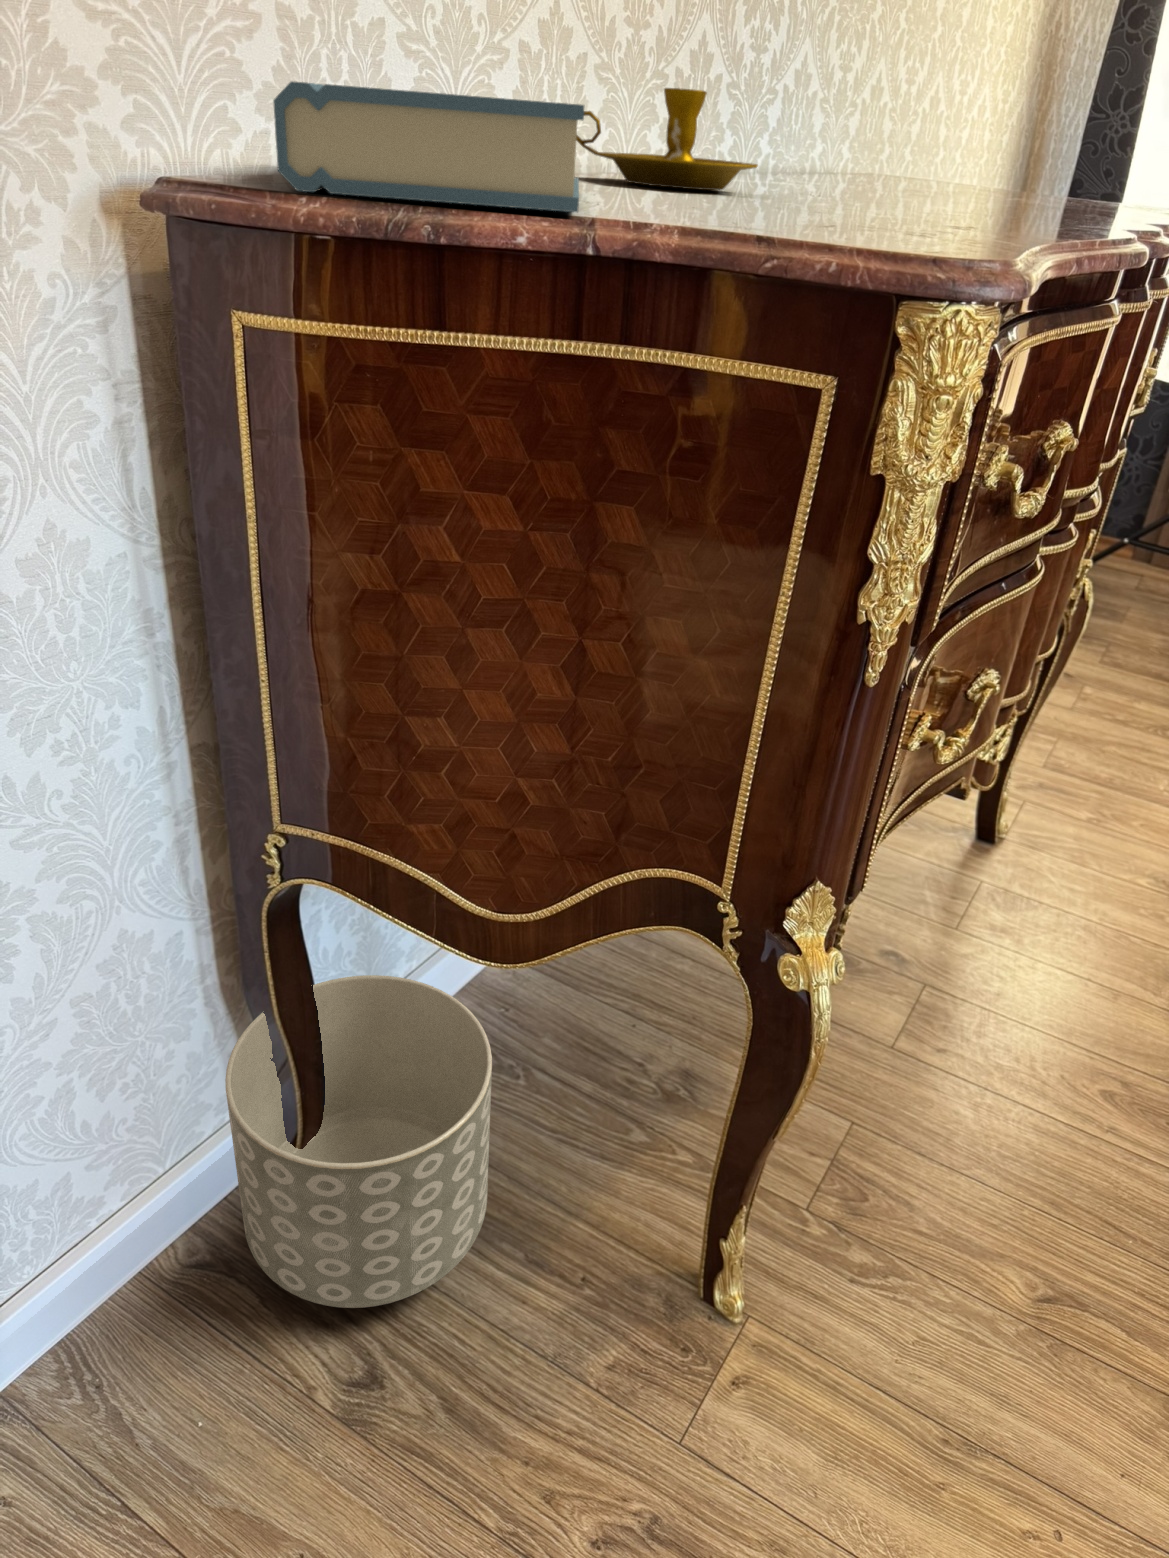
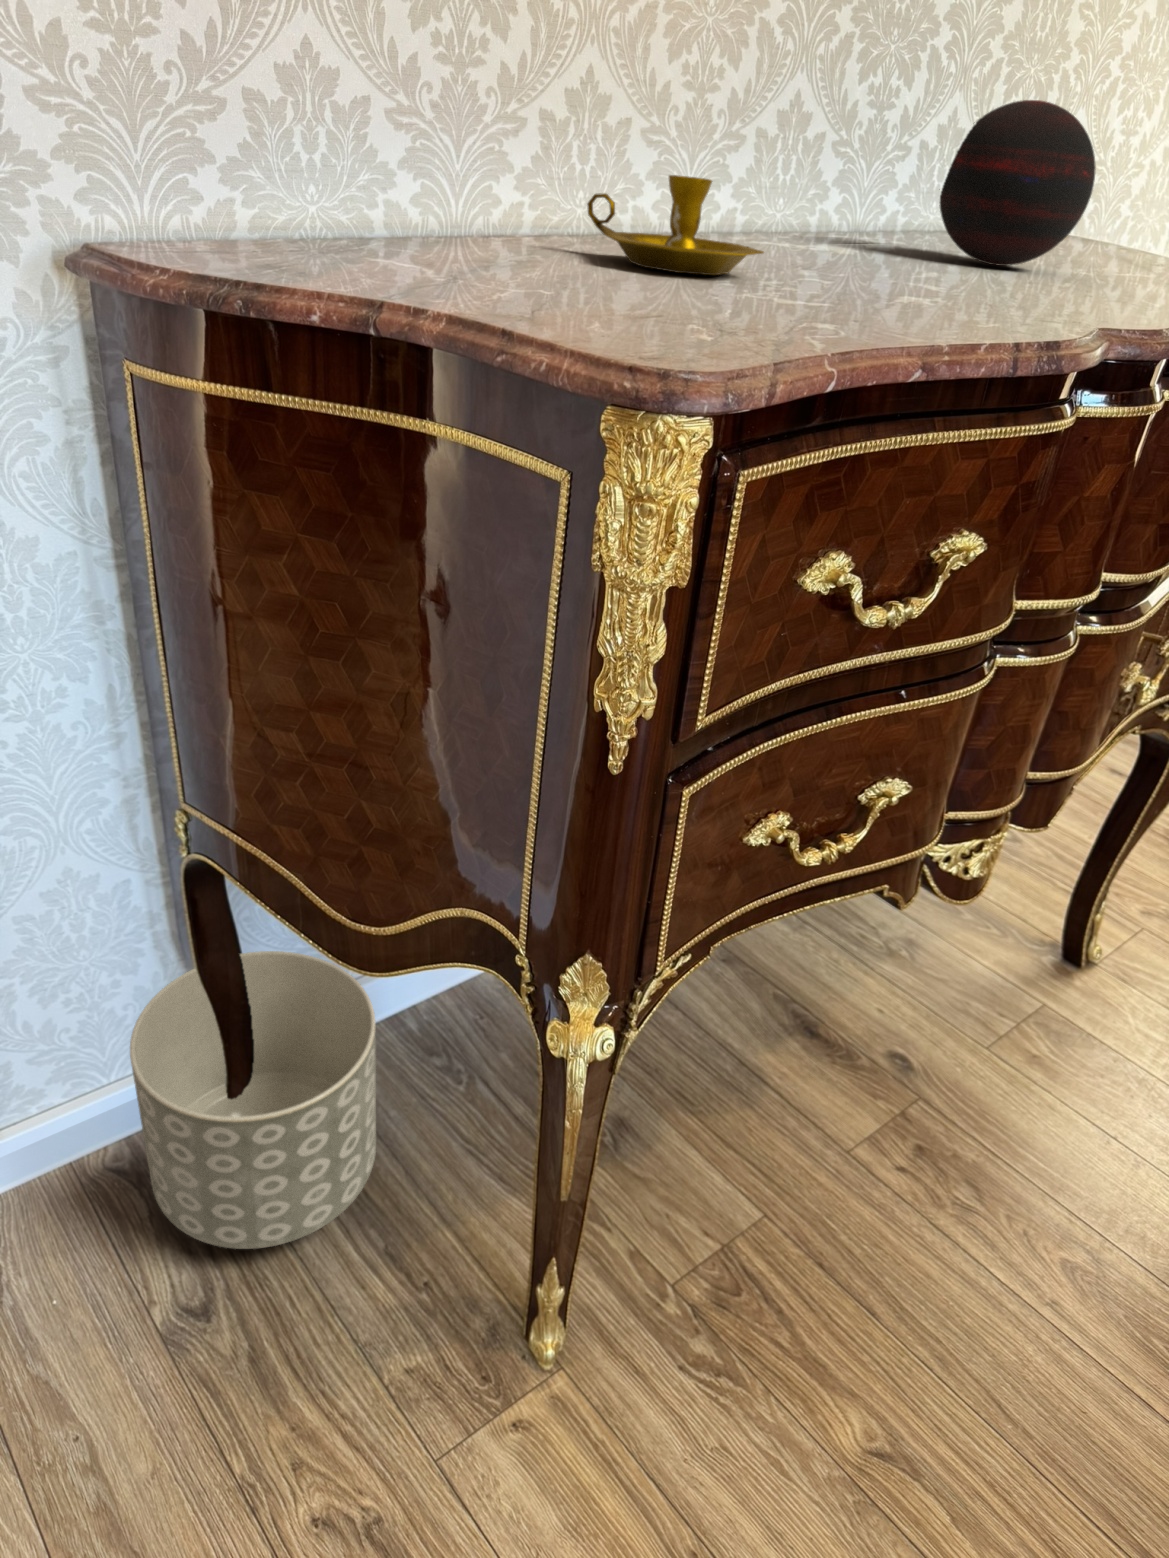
decorative orb: none [792,15,937,179] -> present [940,100,1096,266]
hardback book: present [273,81,584,212] -> none [131,172,515,297]

